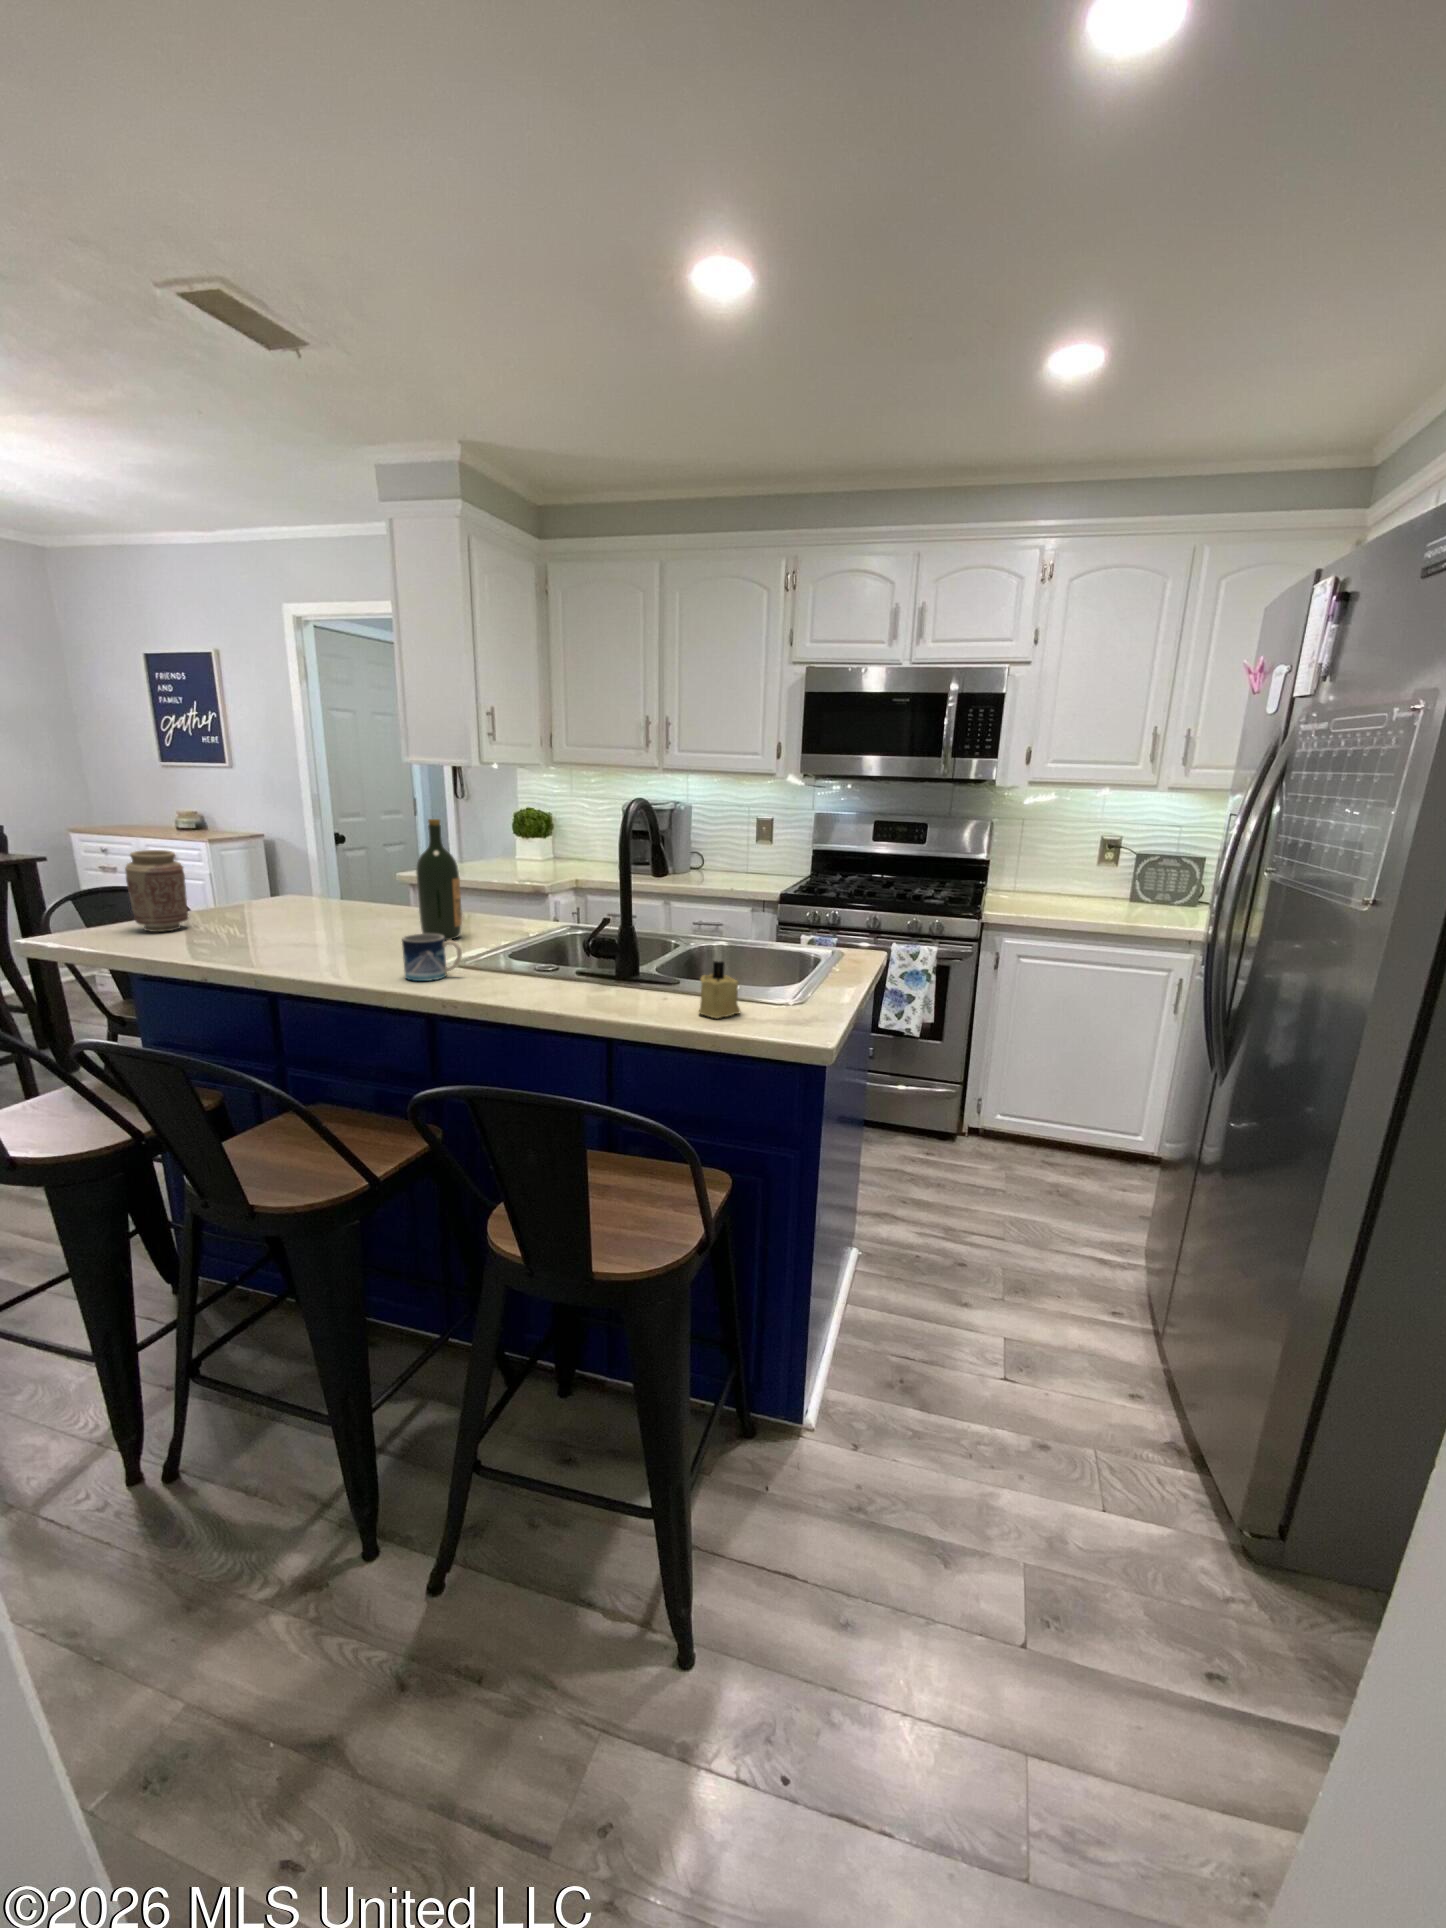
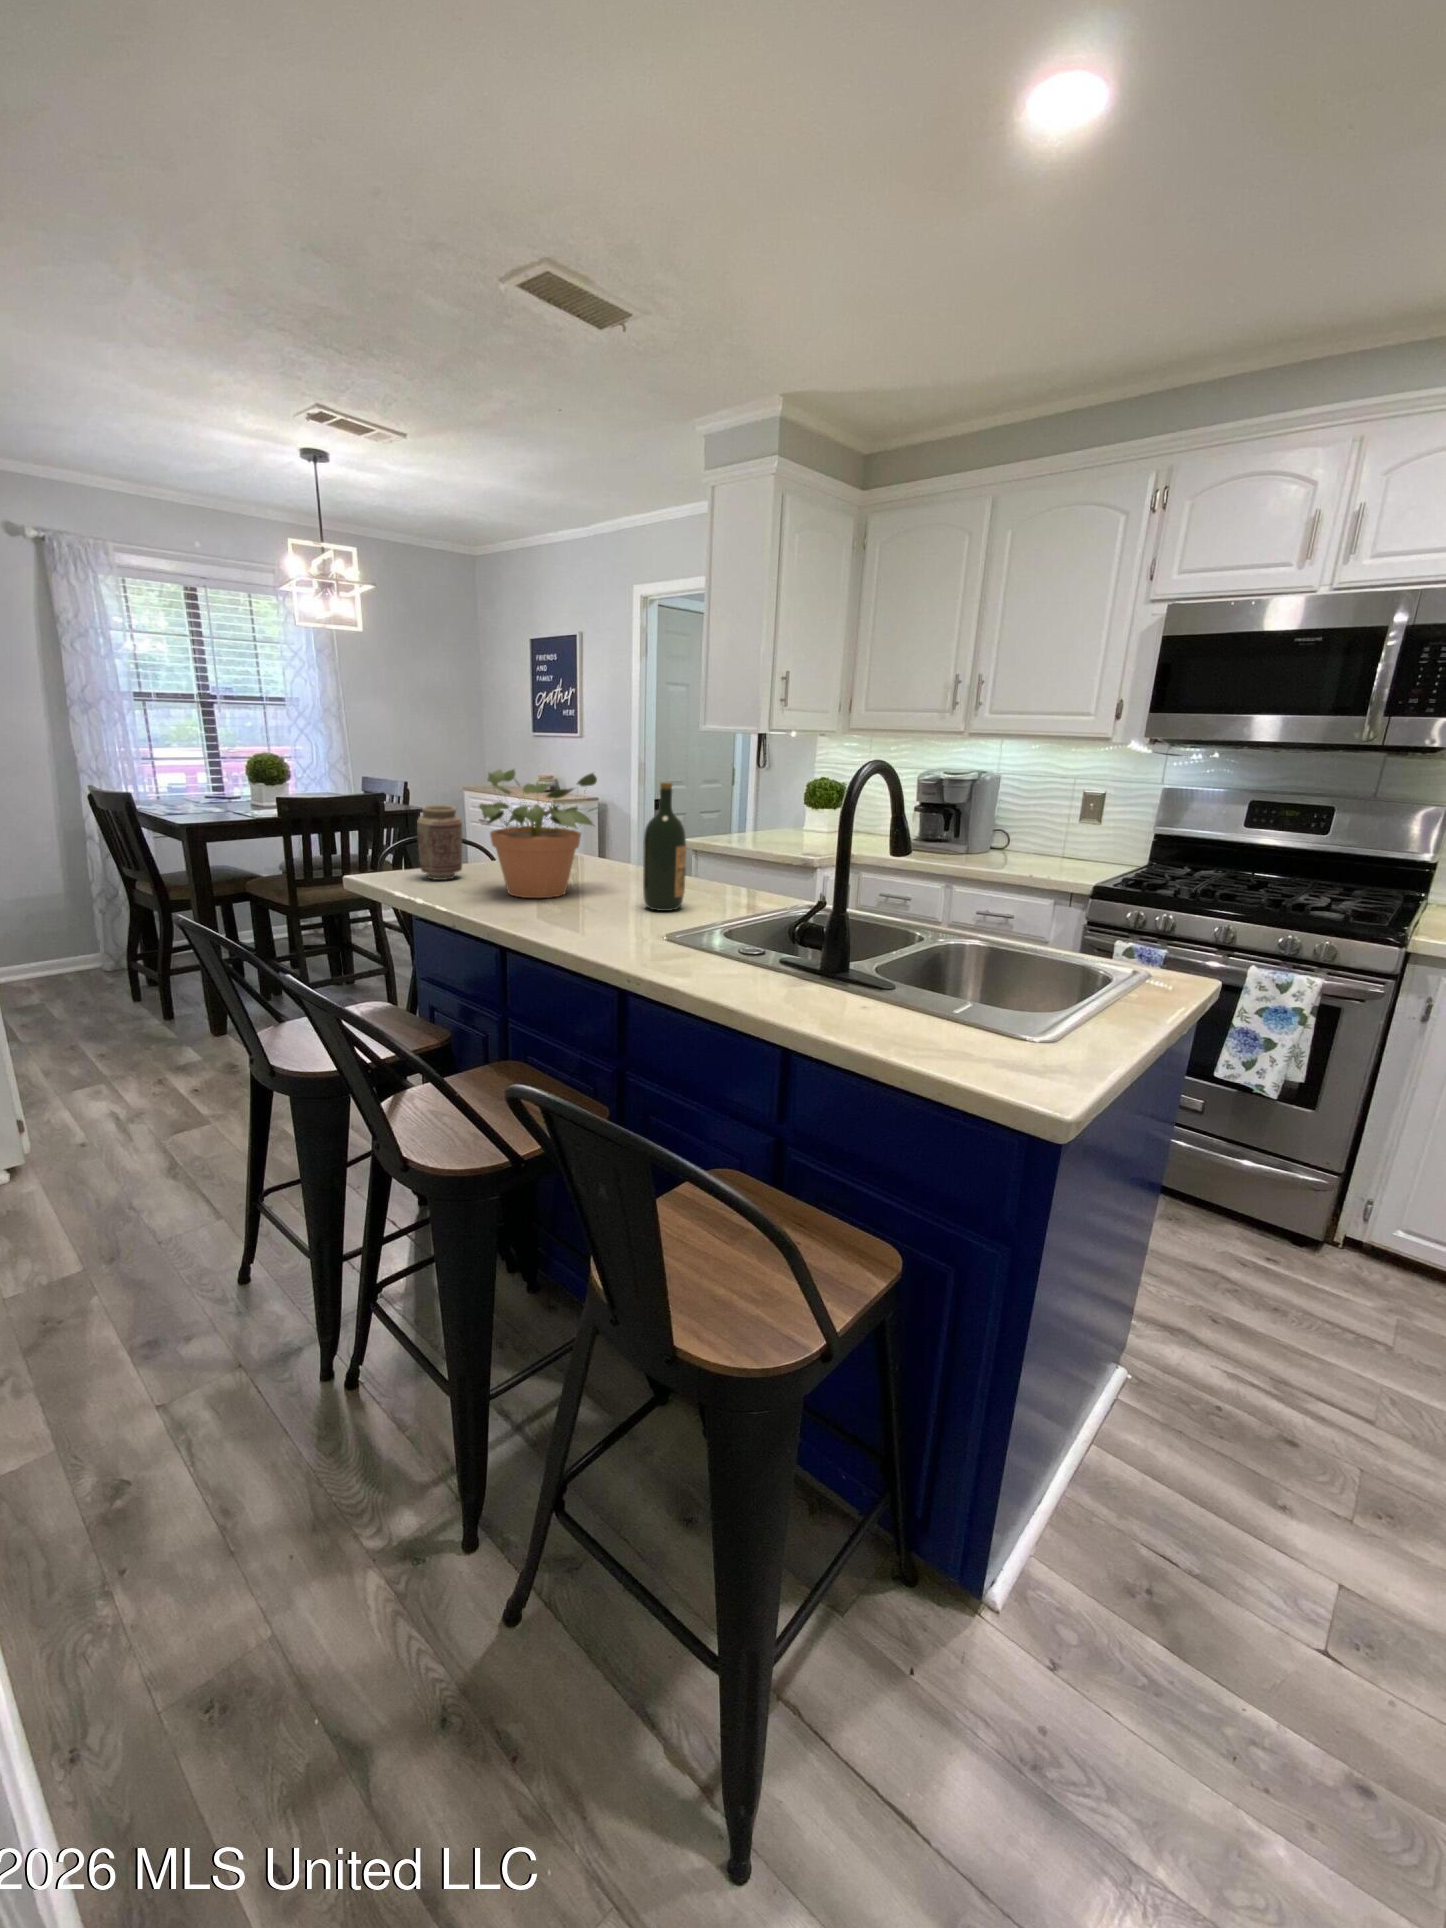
potted plant: none [214,808,374,941] -> present [479,769,601,898]
mug: present [402,934,462,981] -> none [598,902,654,953]
candle: present [699,961,740,1018] -> none [885,970,943,1045]

